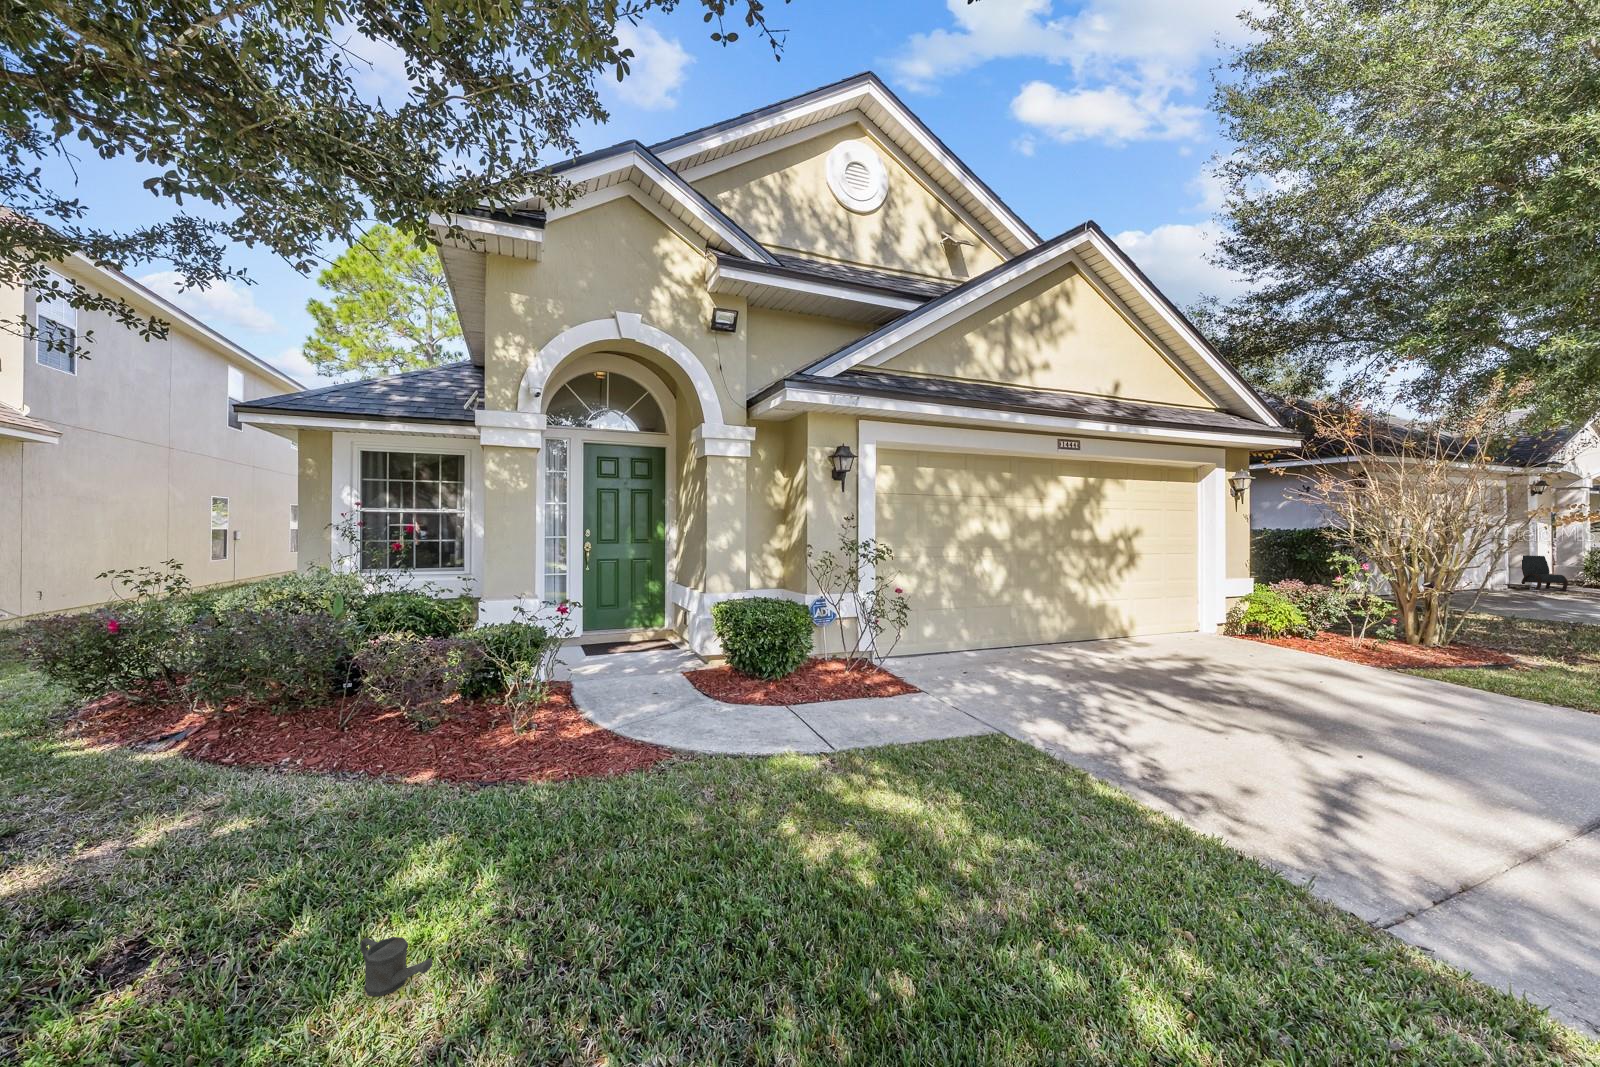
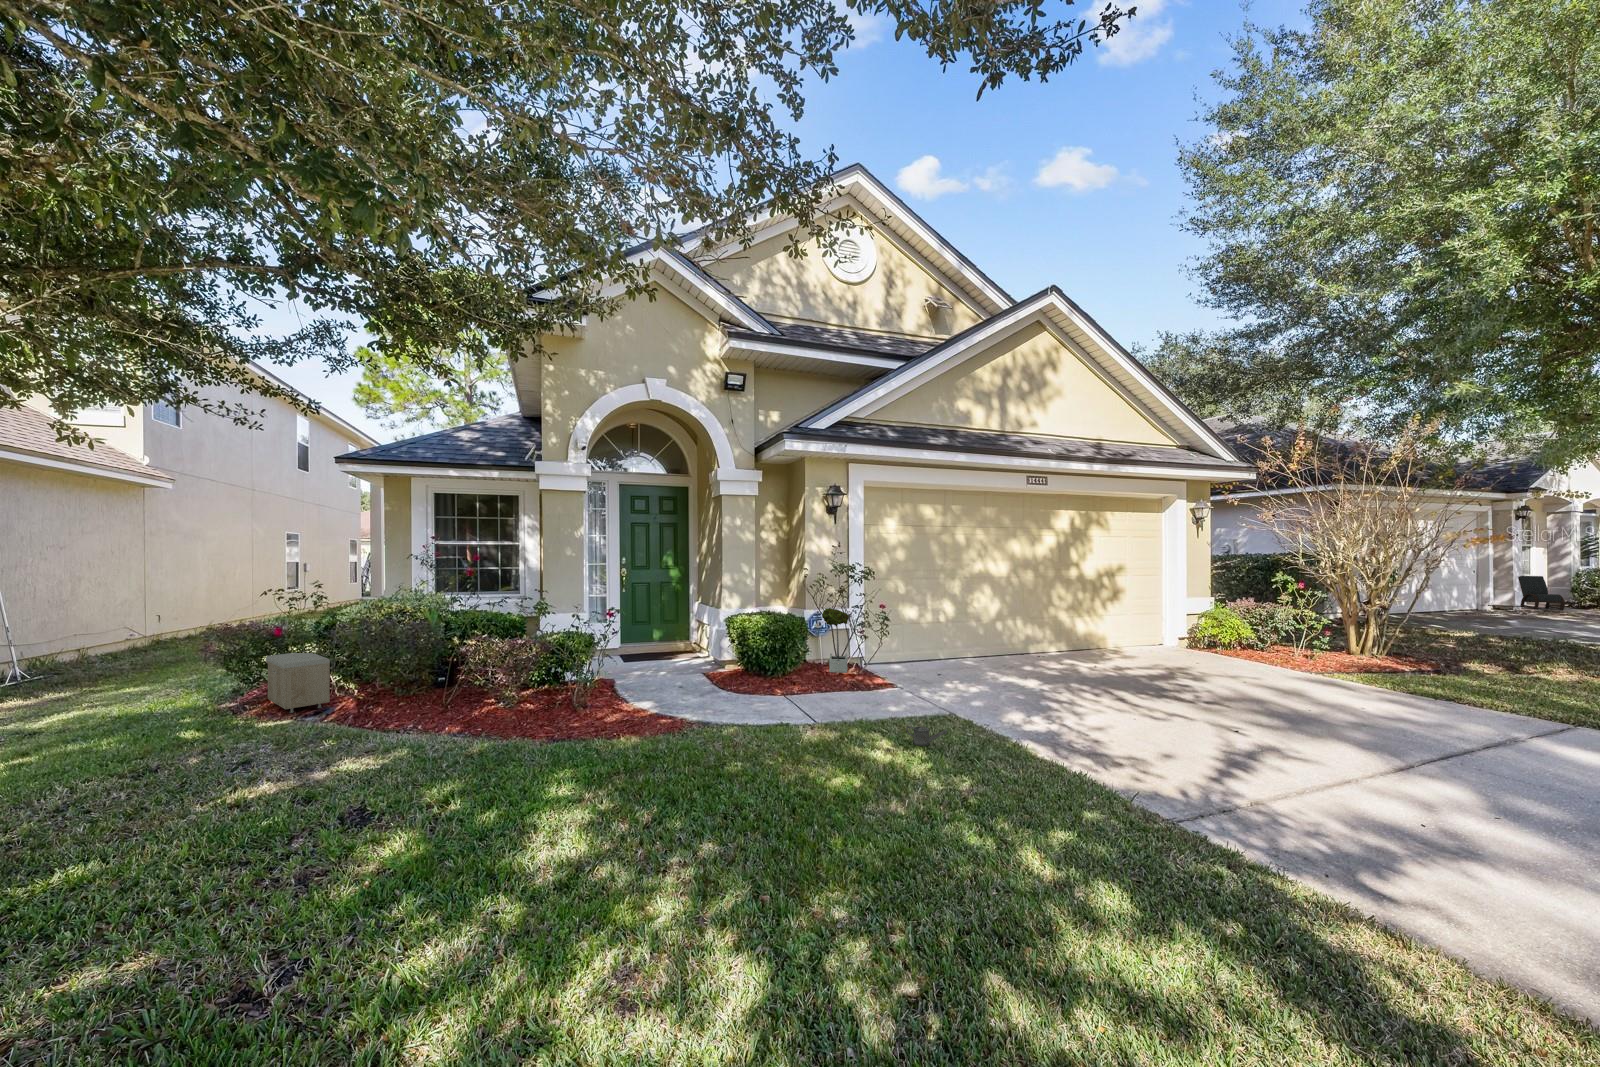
potted tree: none [827,592,860,670] -> present [822,608,849,673]
storage bench: none [99,651,186,736] -> present [266,653,330,713]
watering can: present [360,937,432,996] -> present [906,726,947,746]

